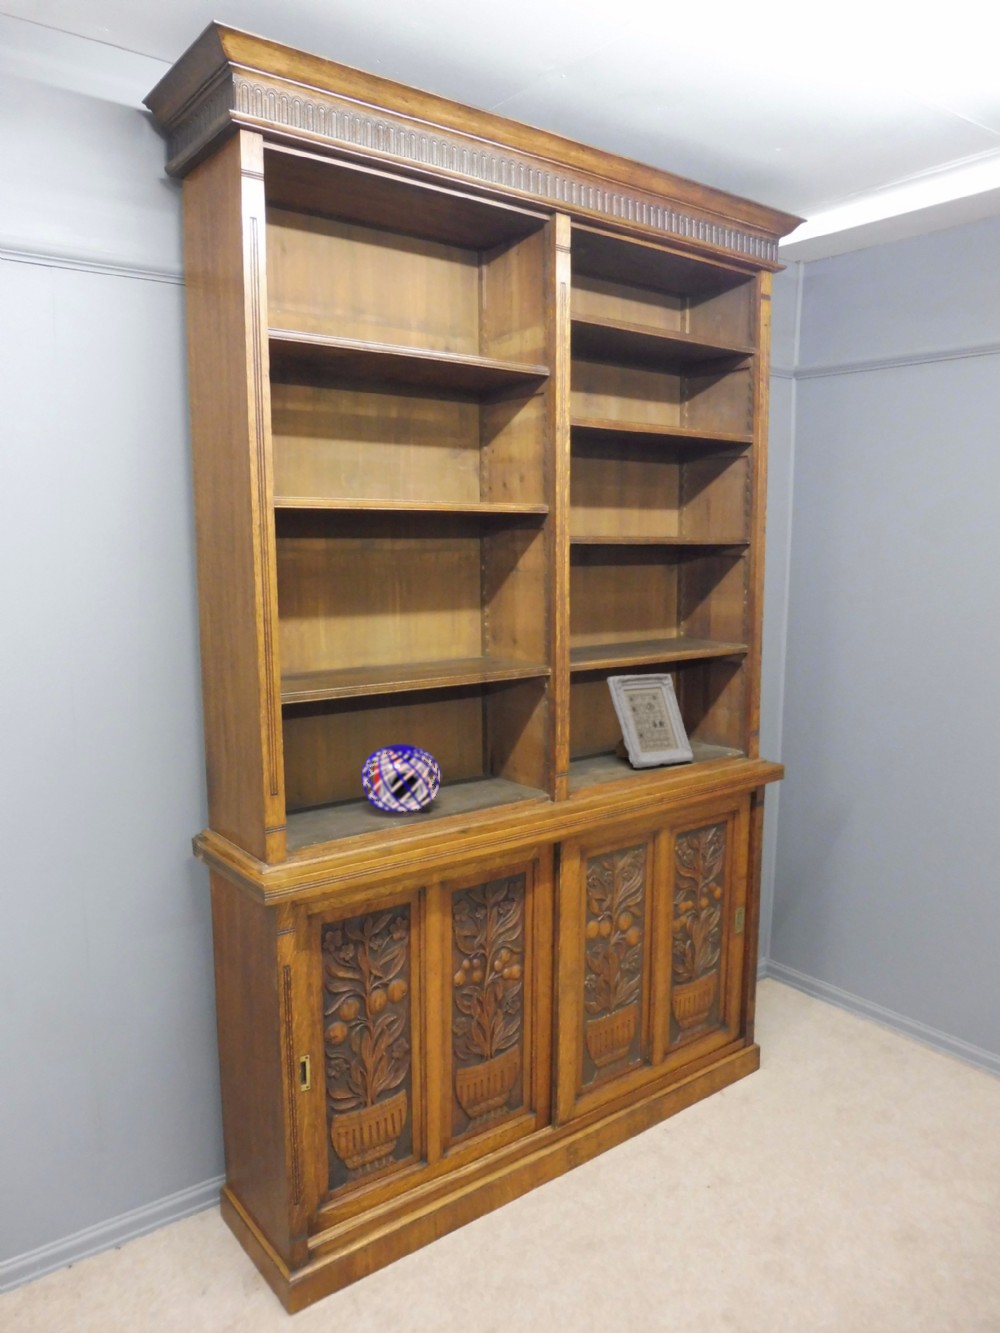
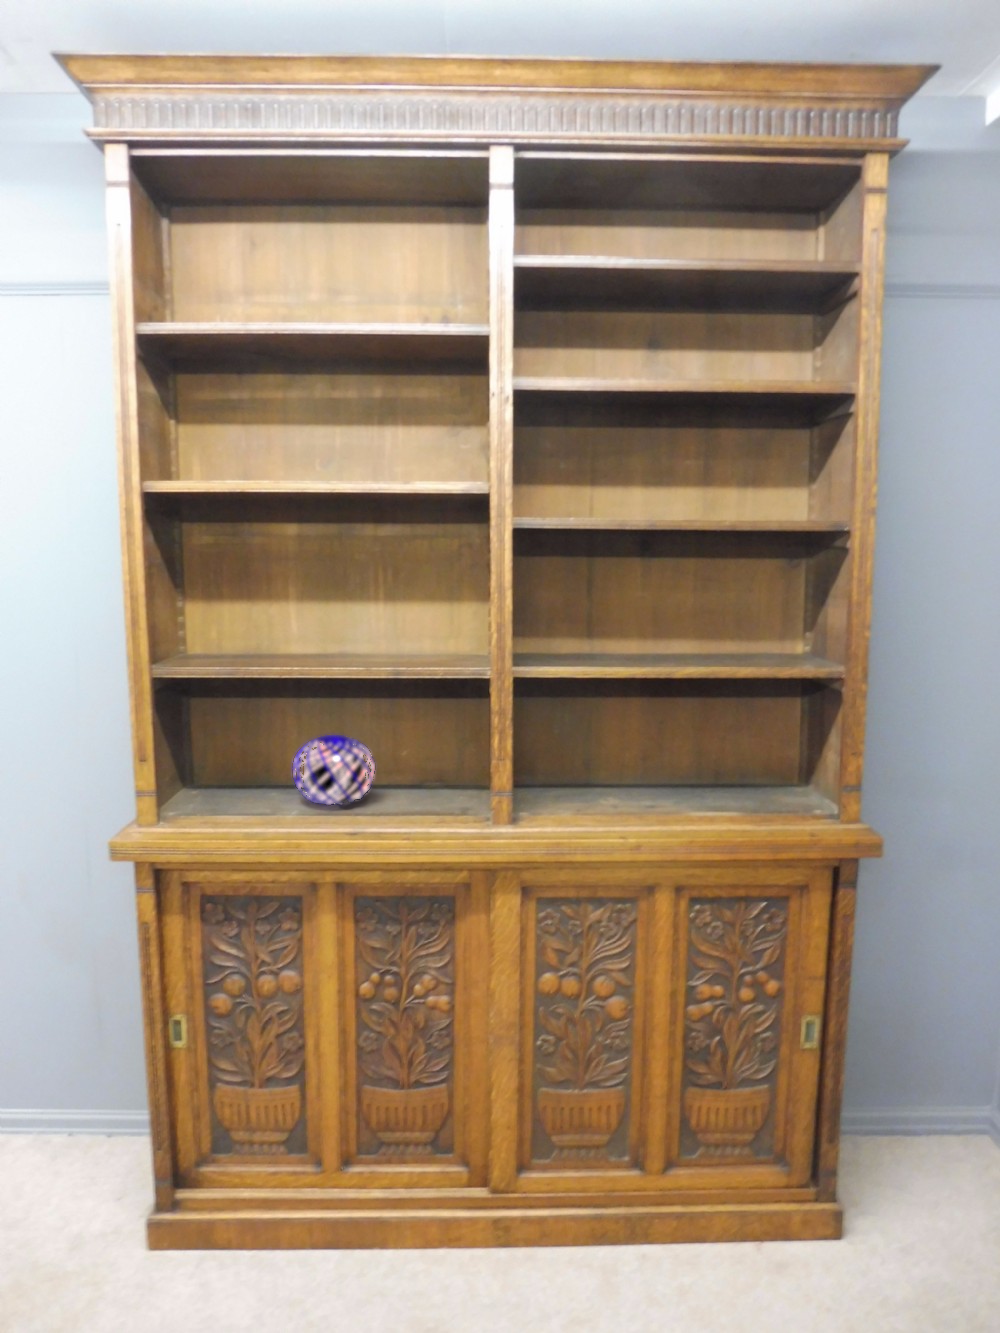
picture frame: present [607,674,693,768] -> none [644,693,737,810]

